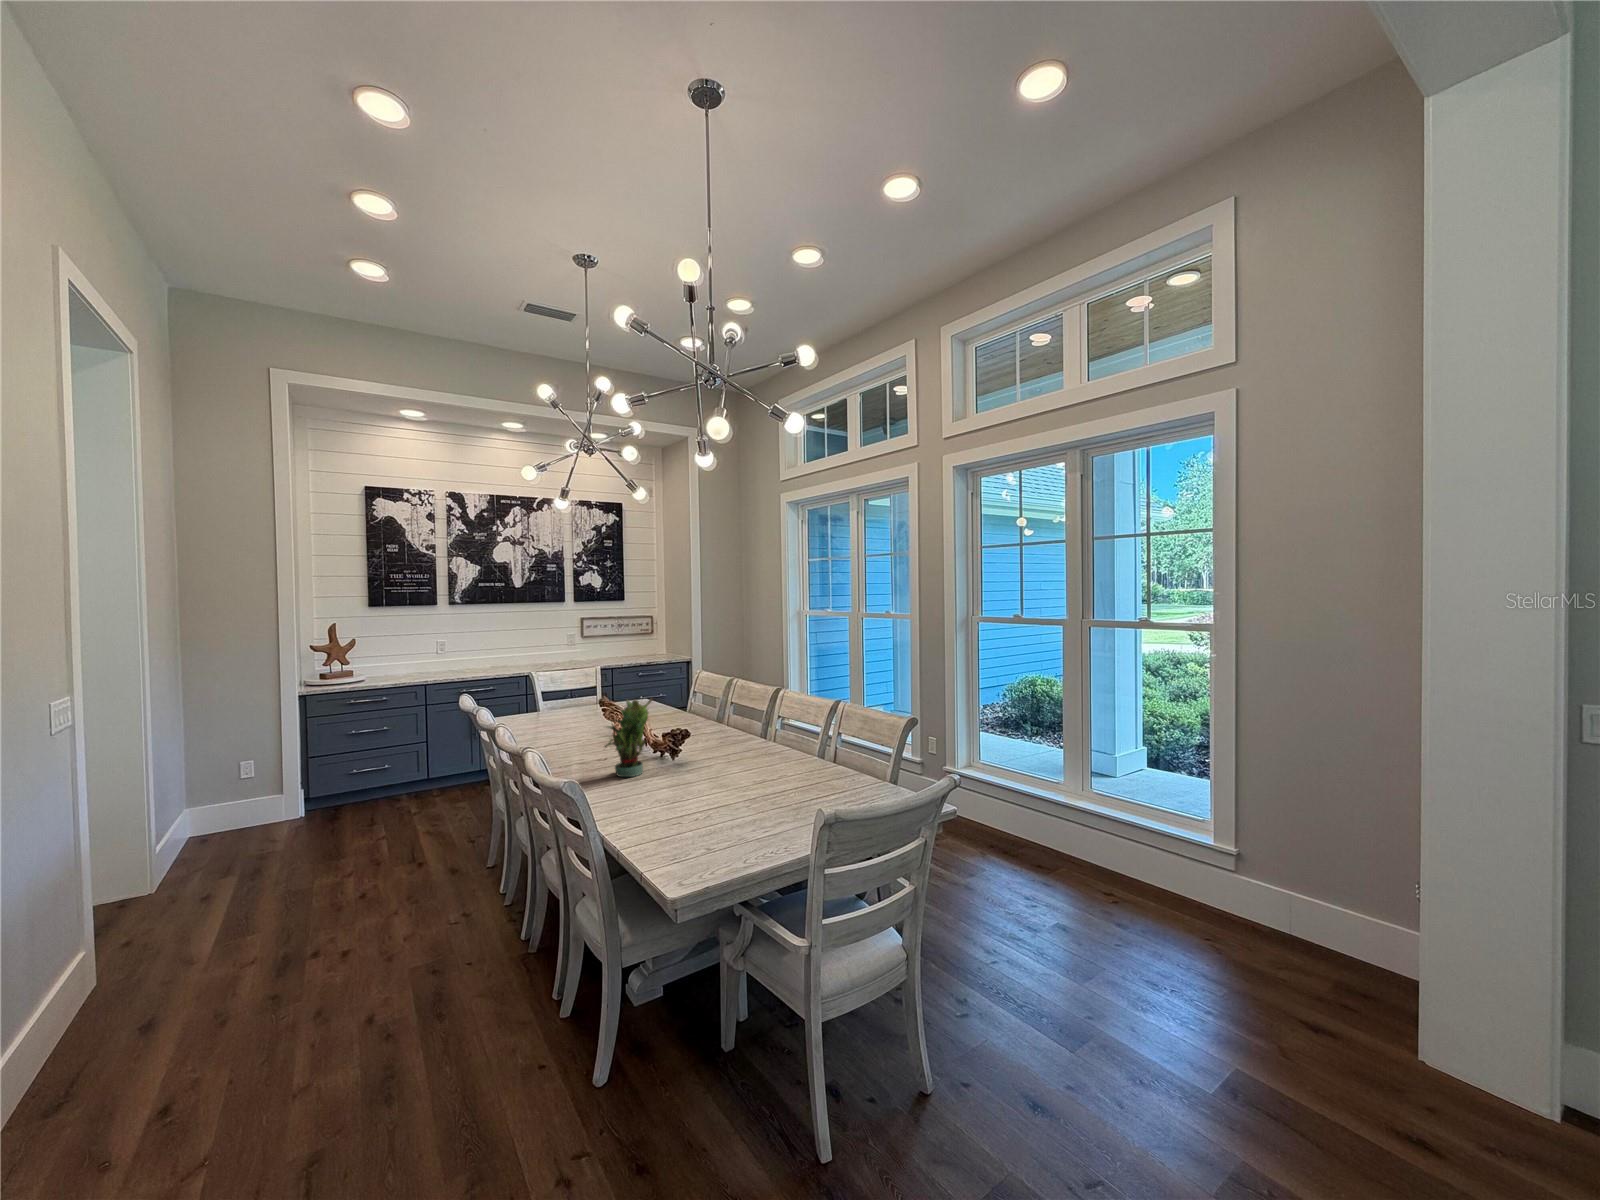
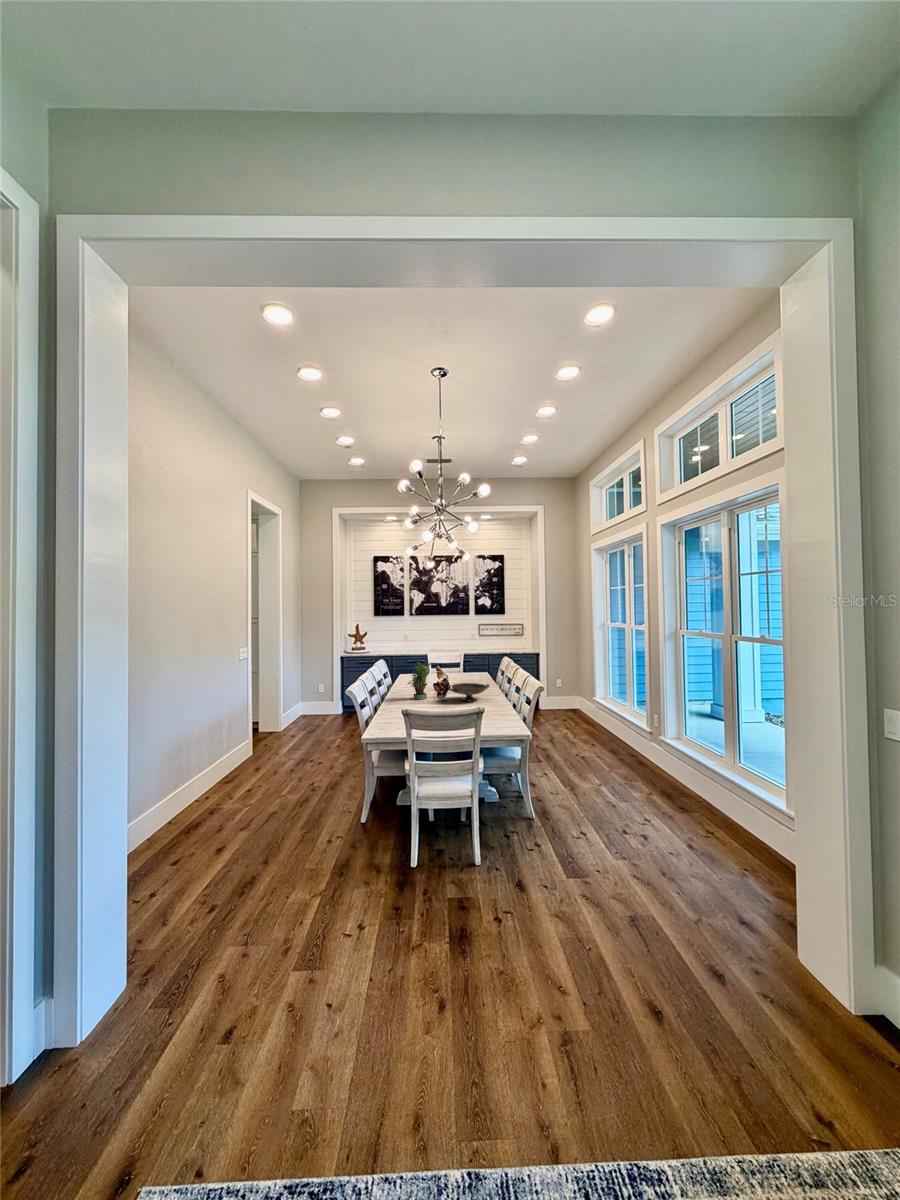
decorative bowl: none [700,727,770,767] -> present [448,683,489,701]

